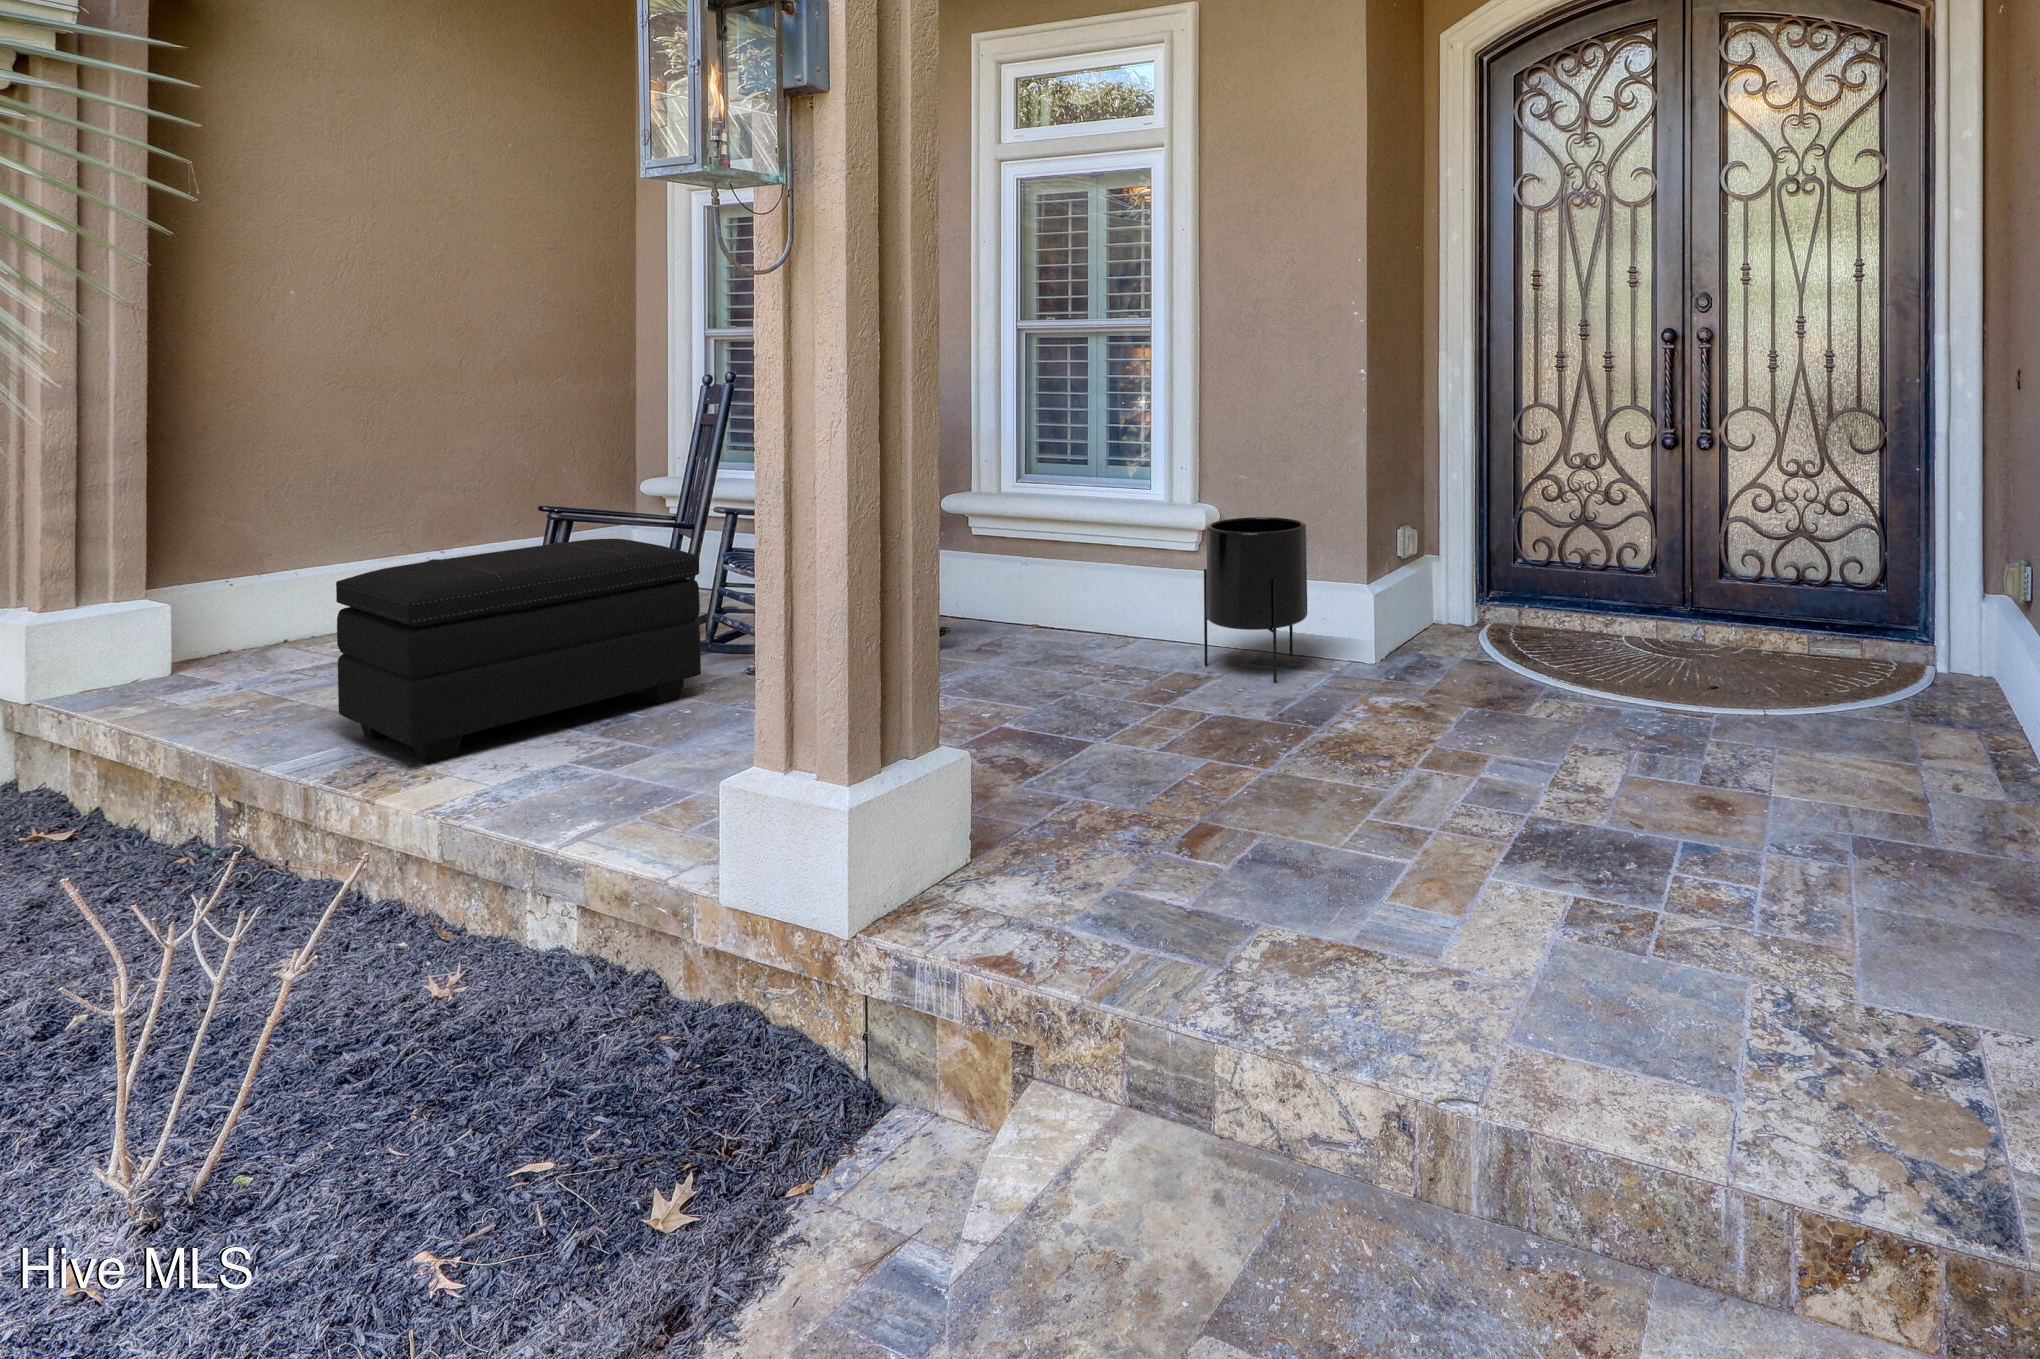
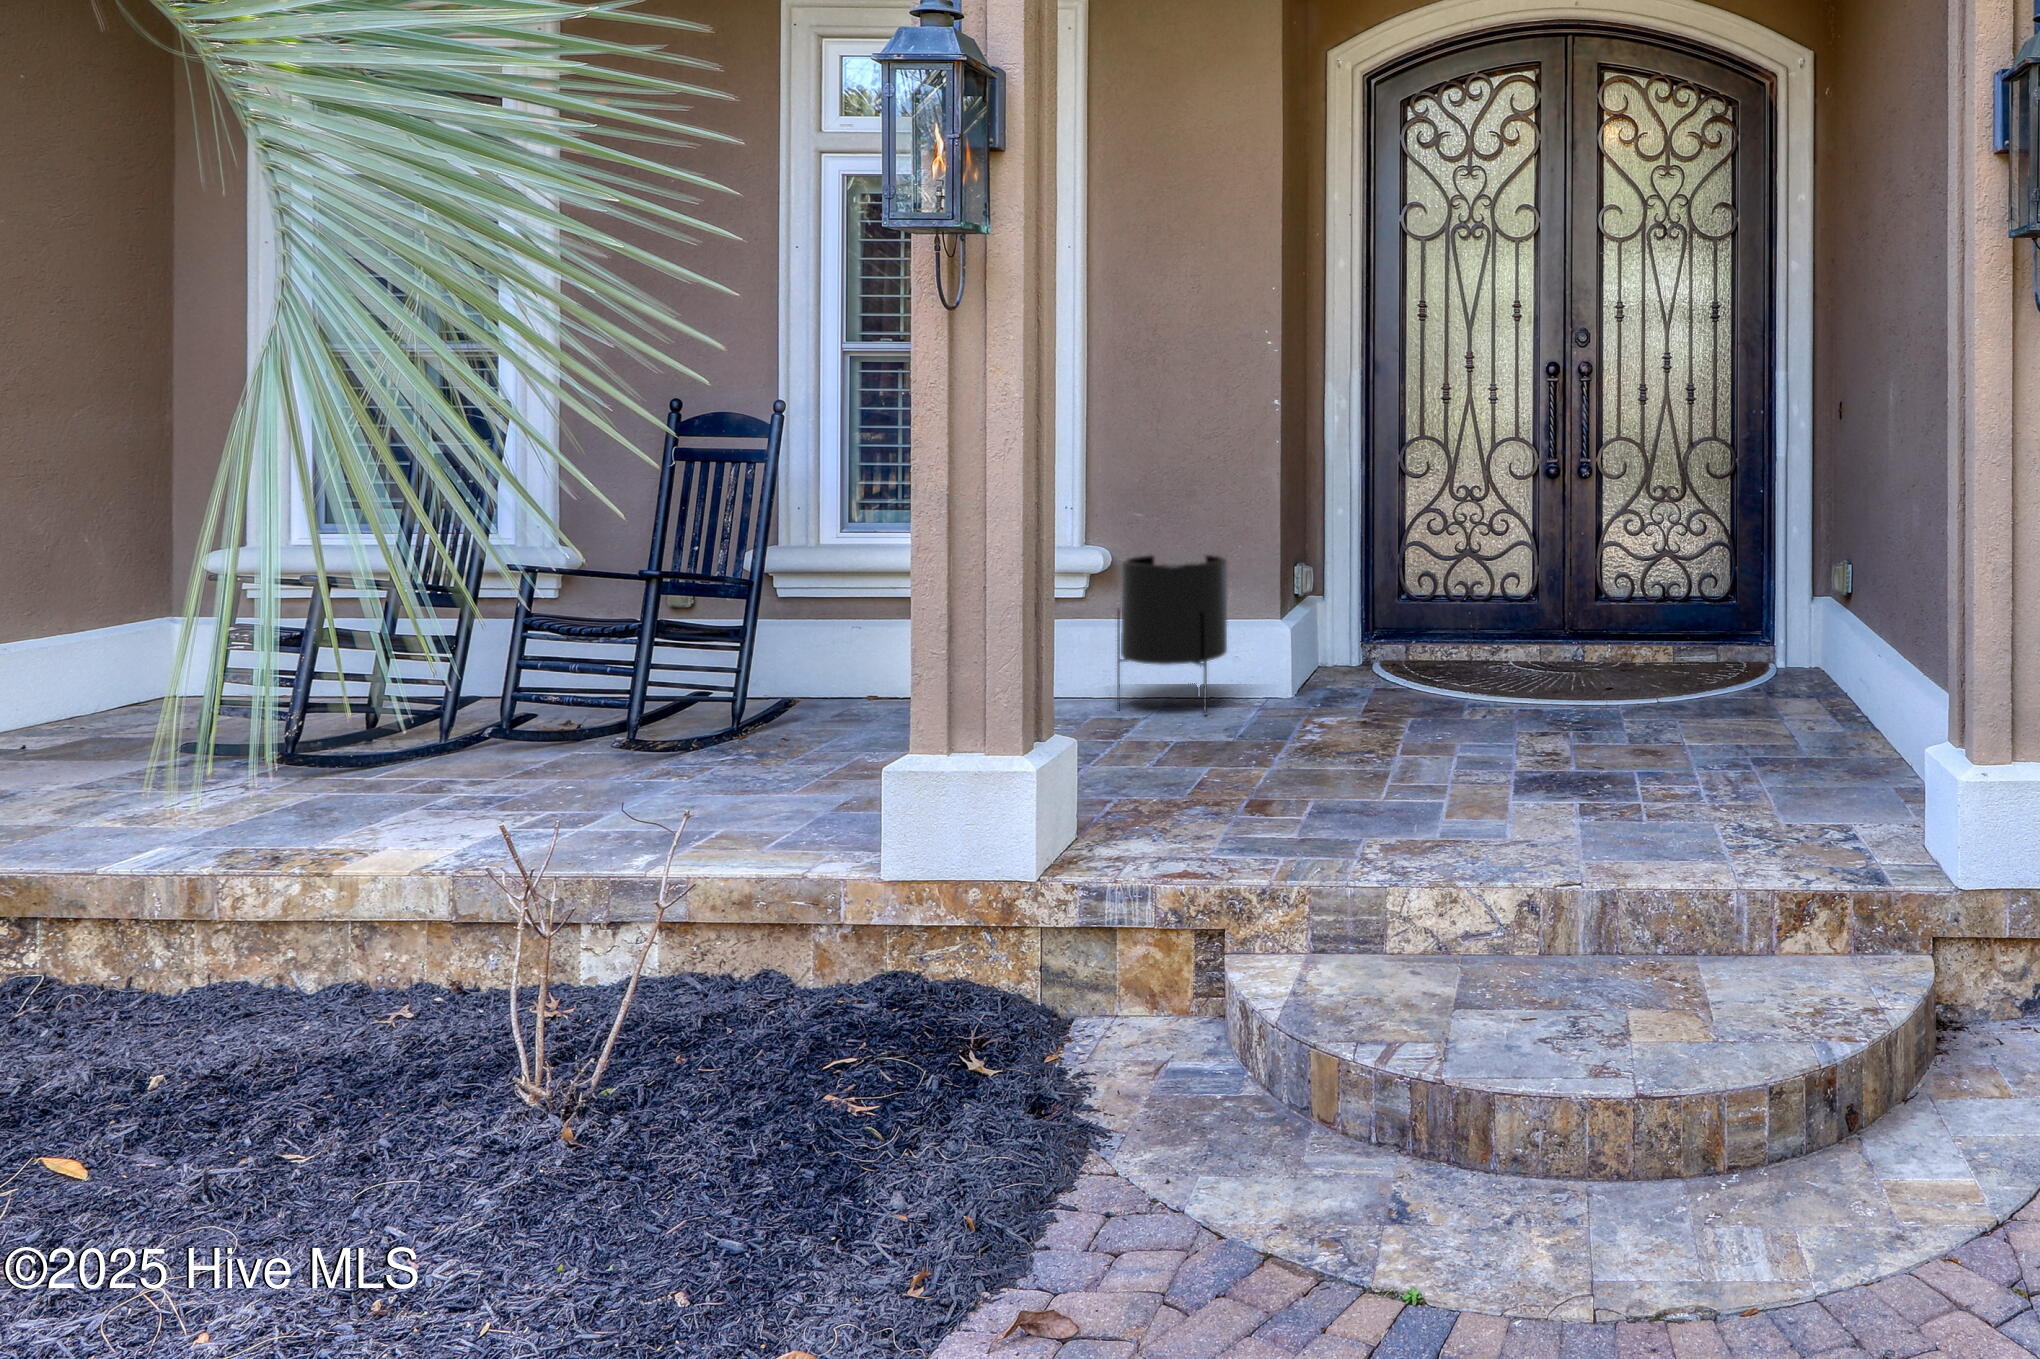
footstool: present [336,539,701,764] -> none [151,602,571,842]

